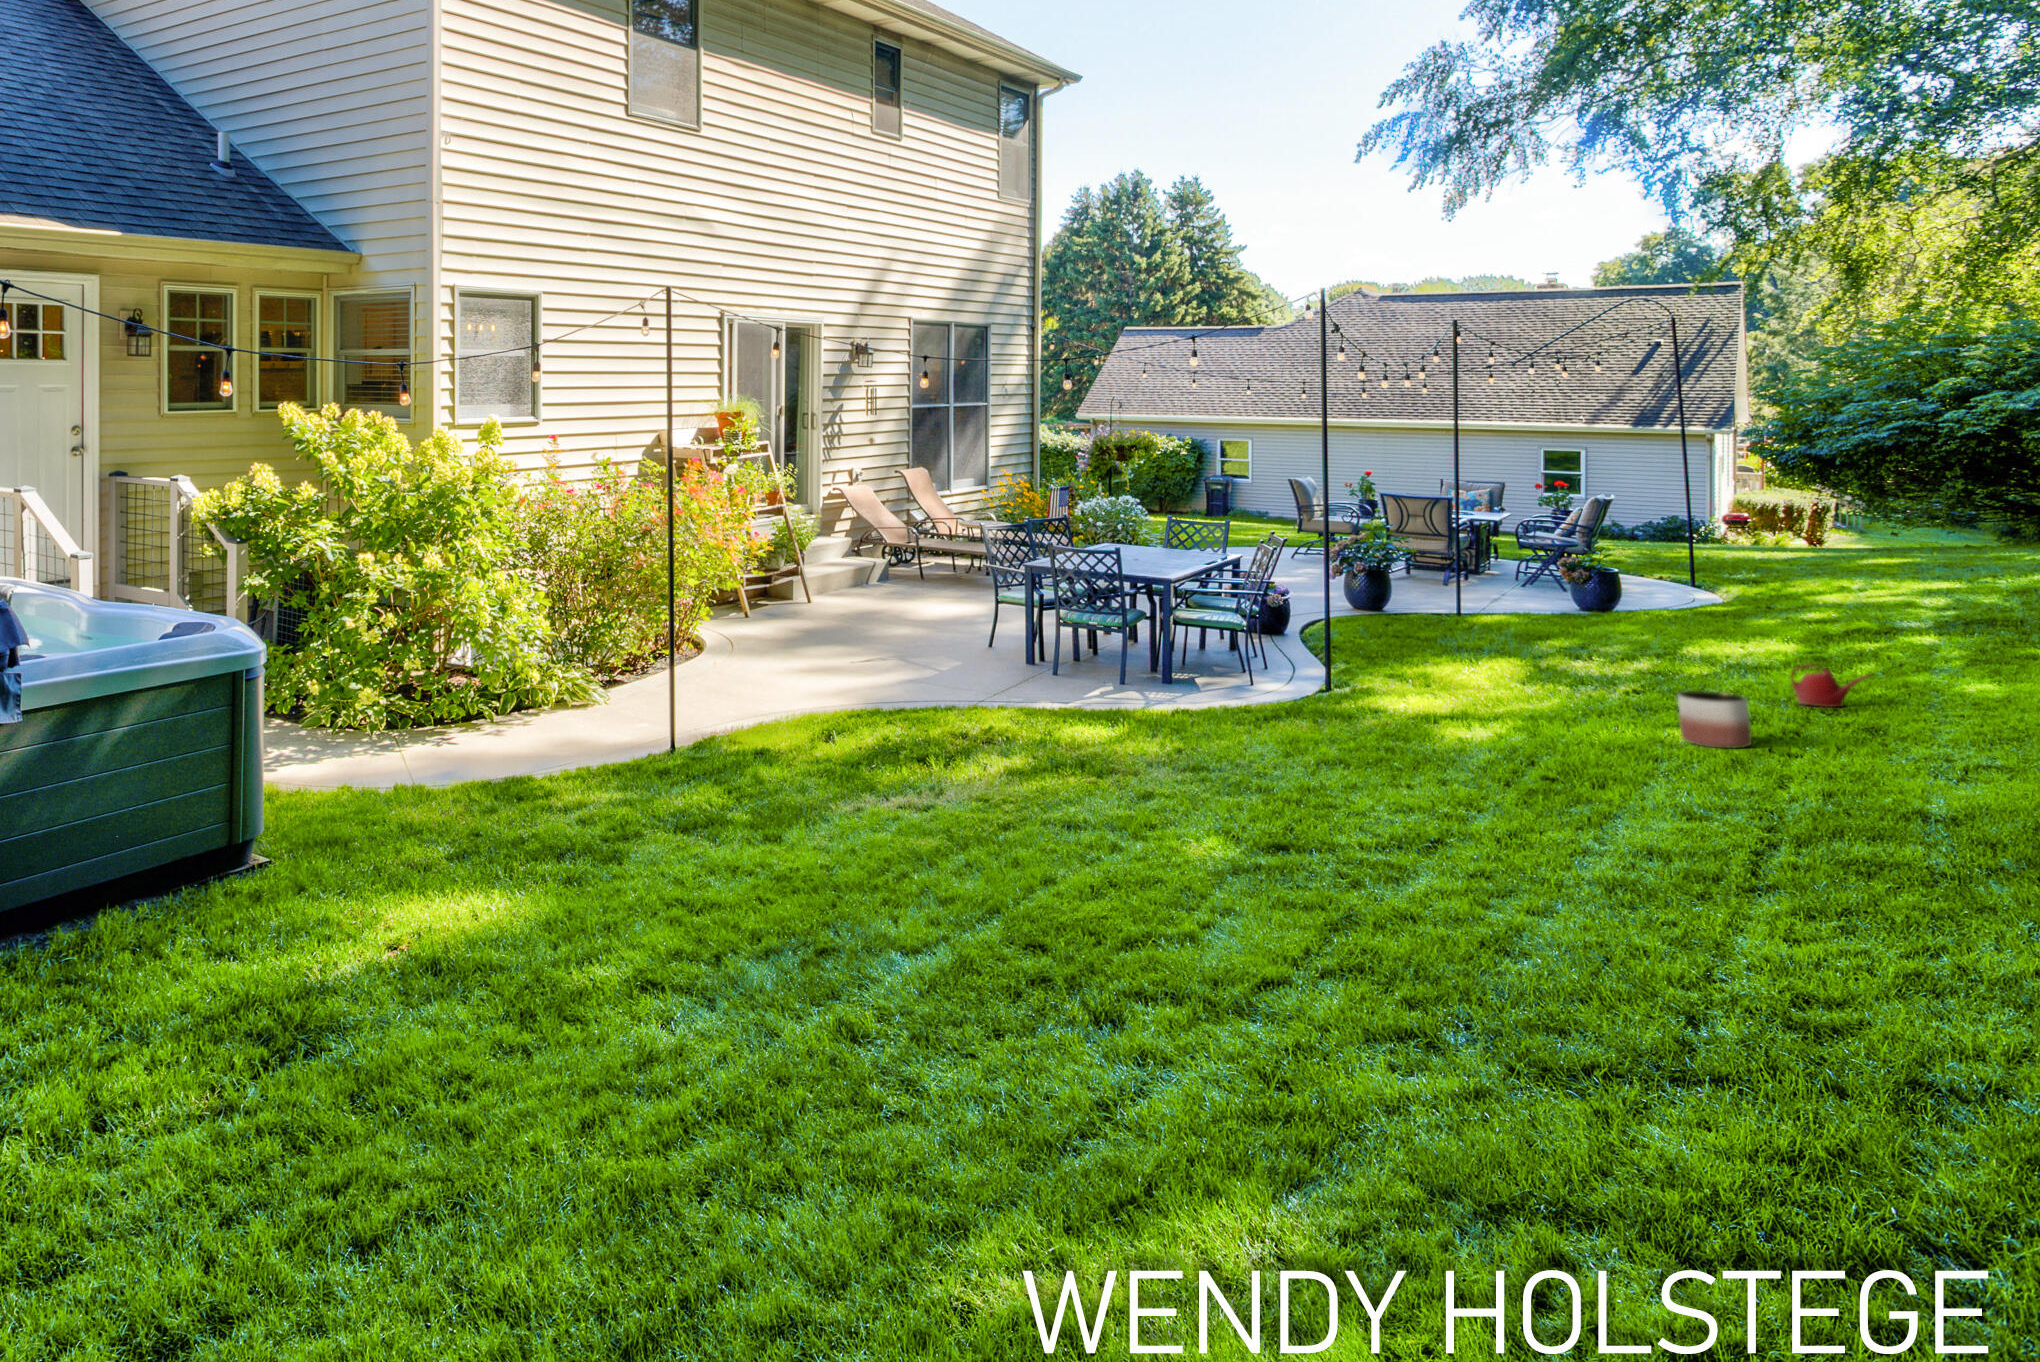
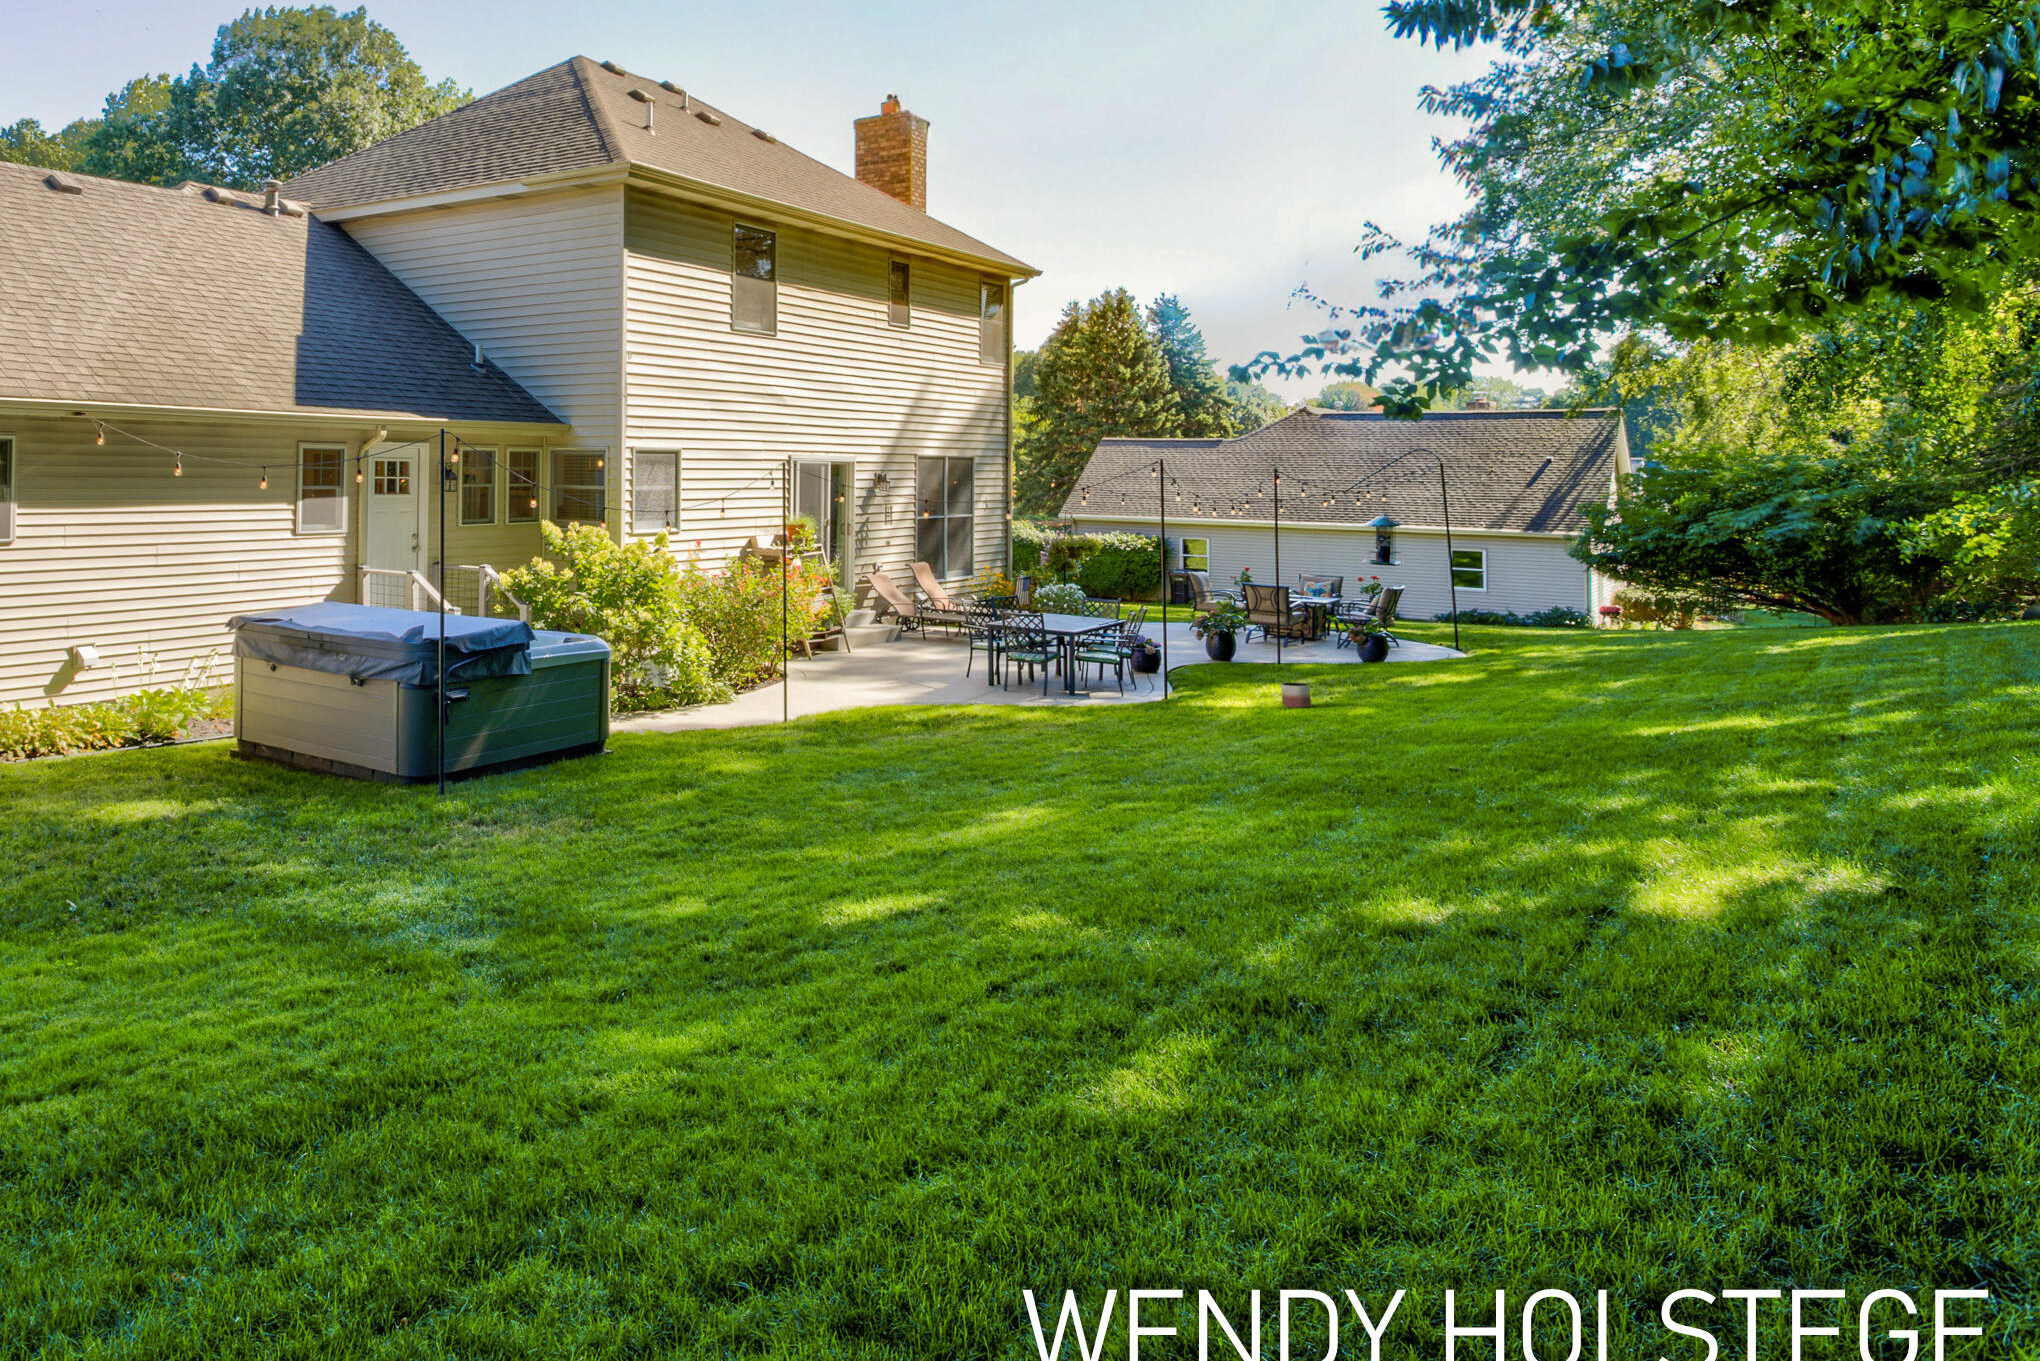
watering can: present [1790,665,1871,708] -> none [1361,674,1394,696]

